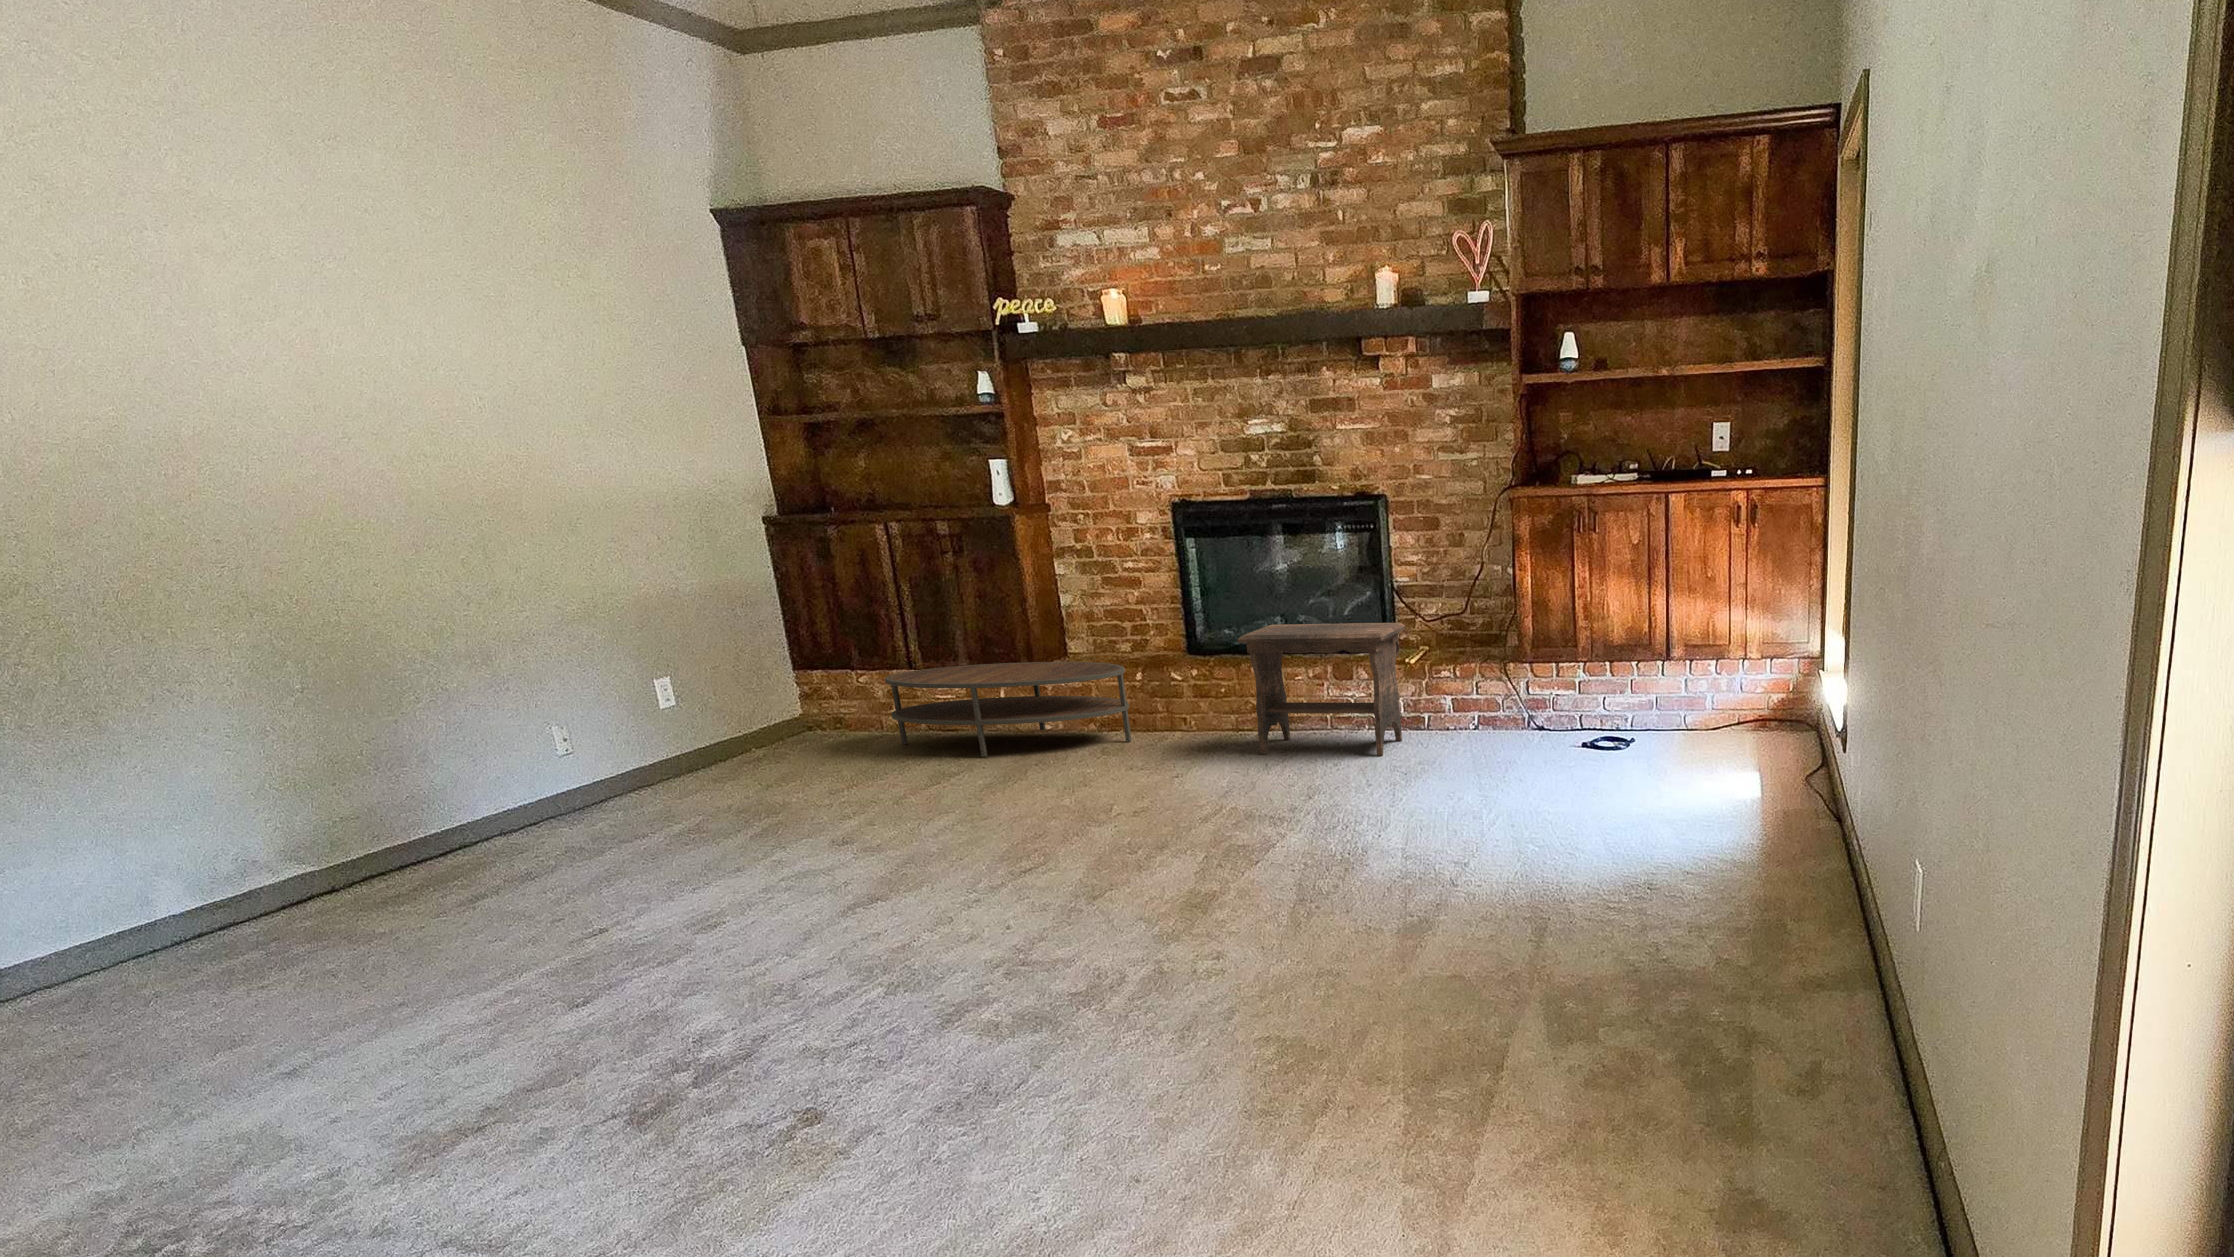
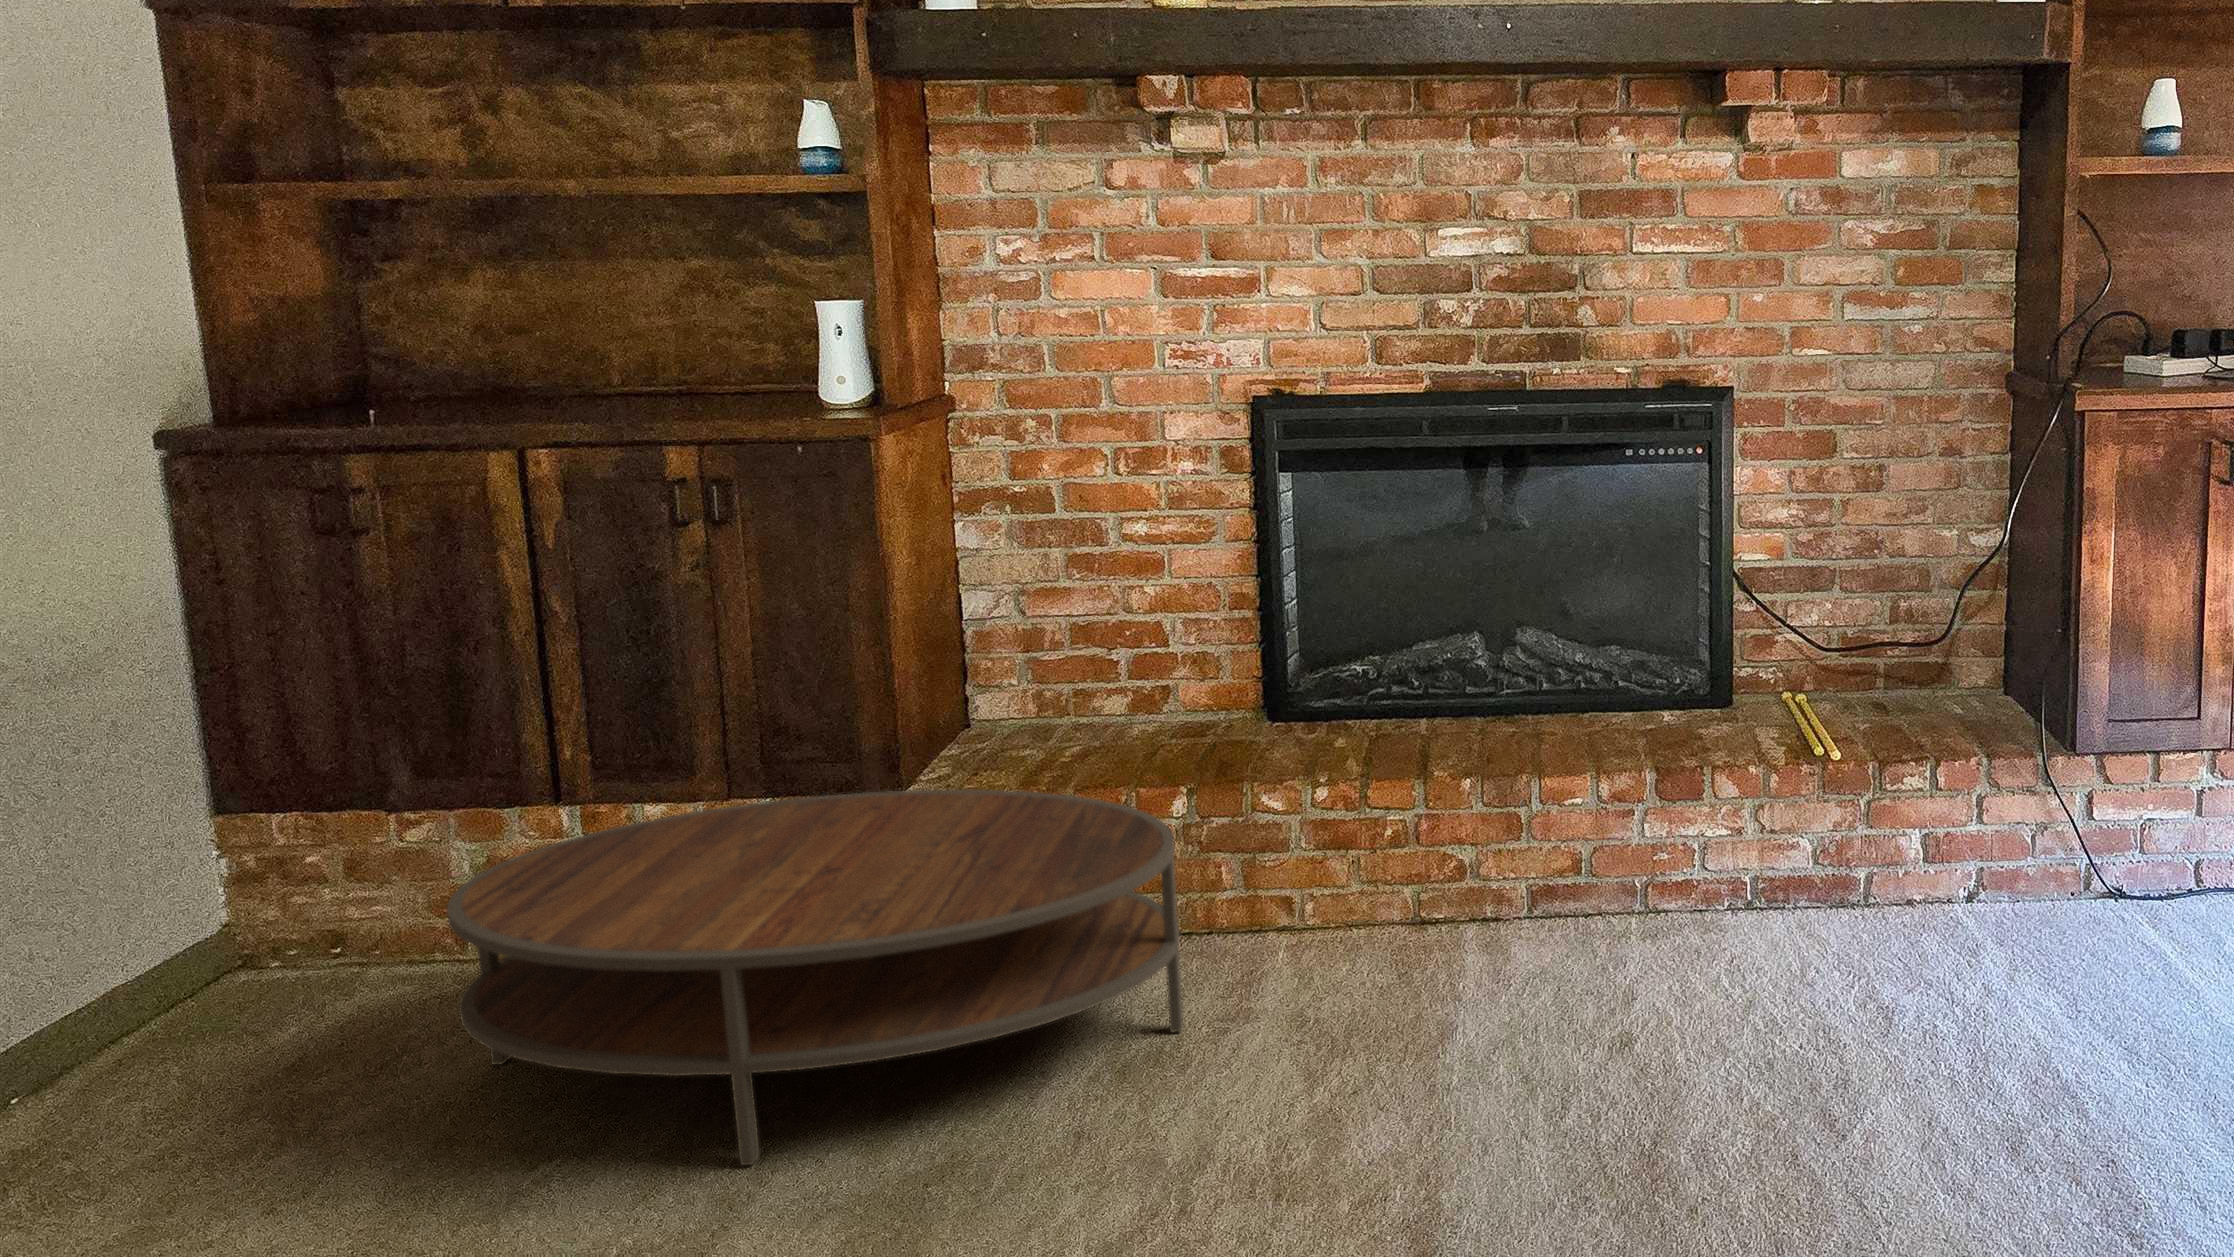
footstool: present [1238,623,1405,756] -> none [1576,724,2006,1119]

